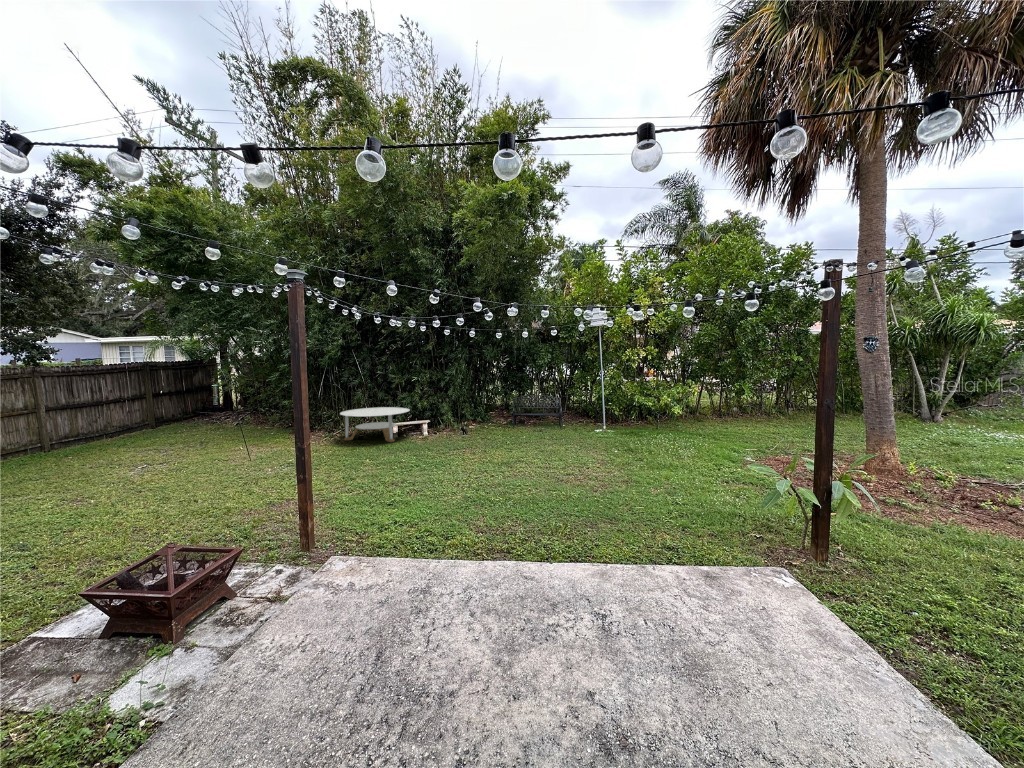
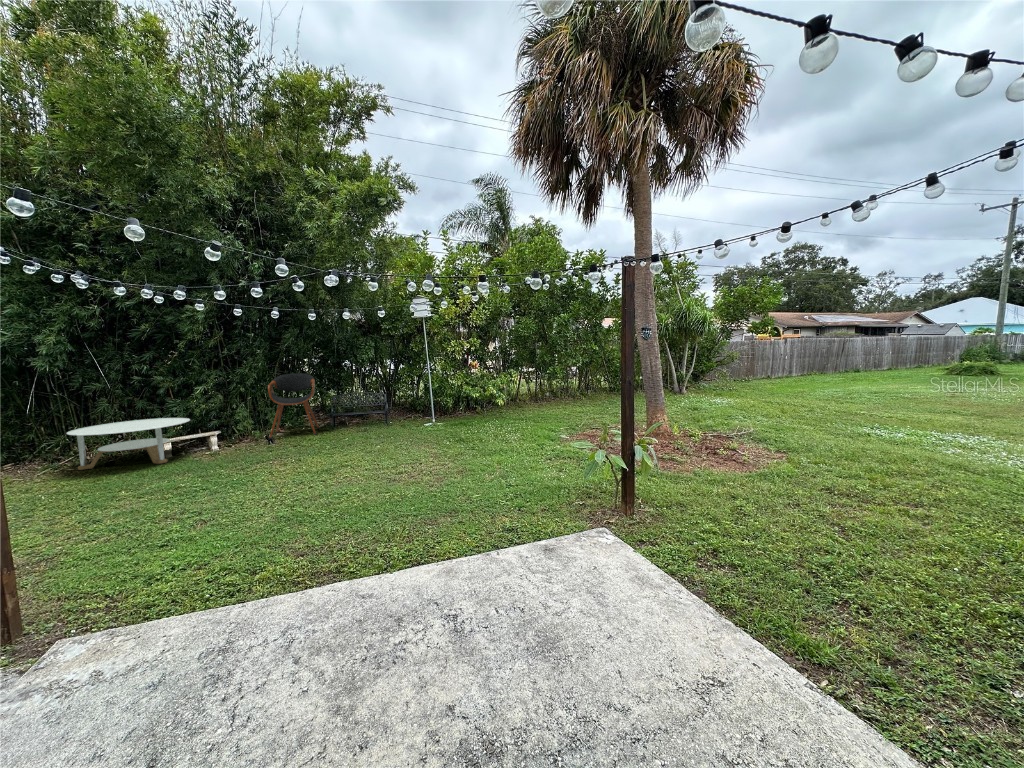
chair: none [462,377,500,431] -> present [268,373,319,439]

